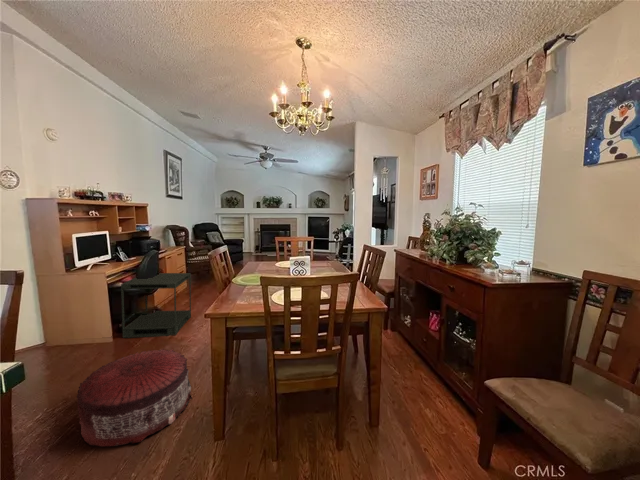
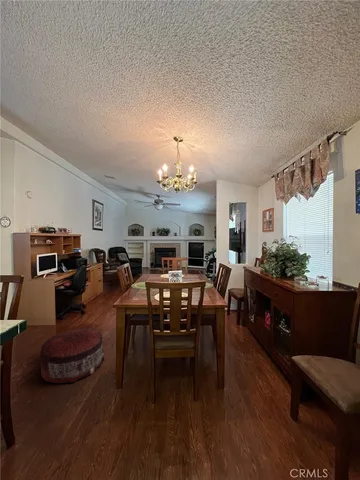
side table: present [121,273,191,338] -> none [62,281,106,323]

